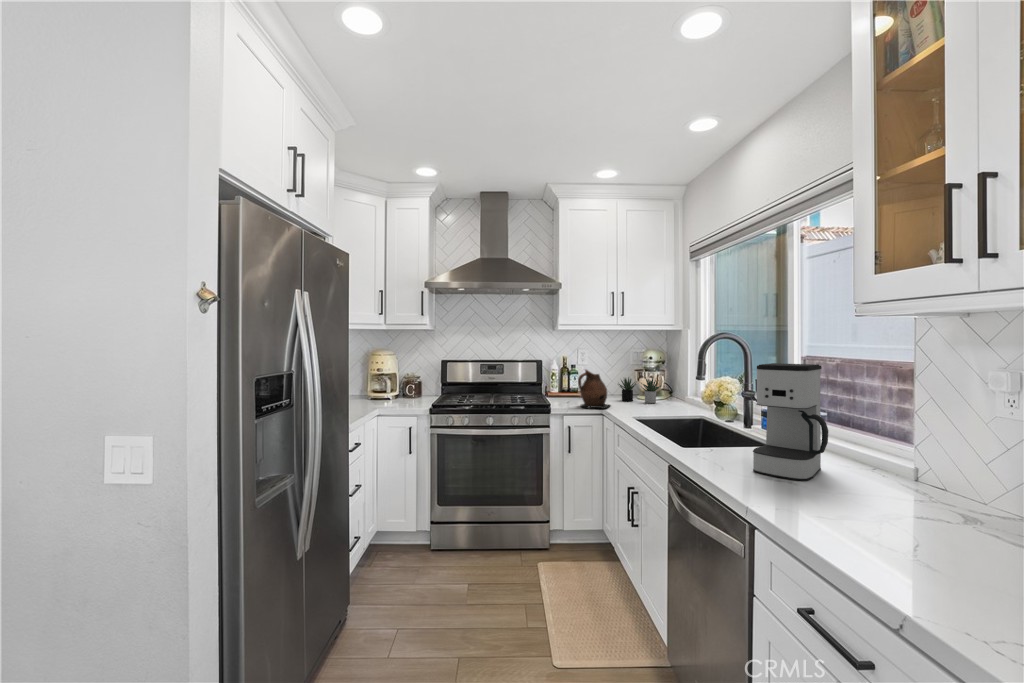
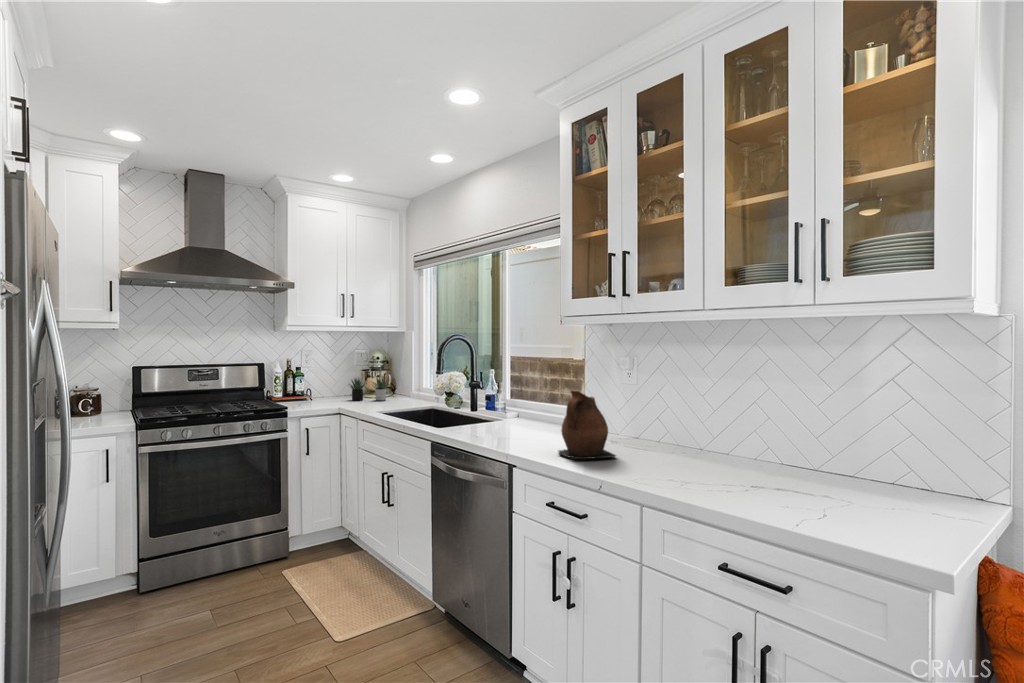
coffee maker: present [753,363,828,480] -> none [499,358,543,437]
ceramic pitcher: present [578,370,610,408] -> present [559,390,616,459]

